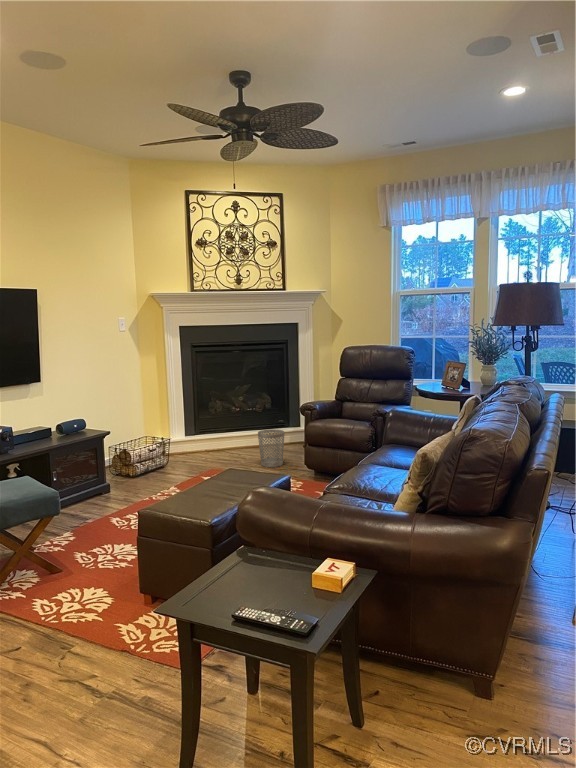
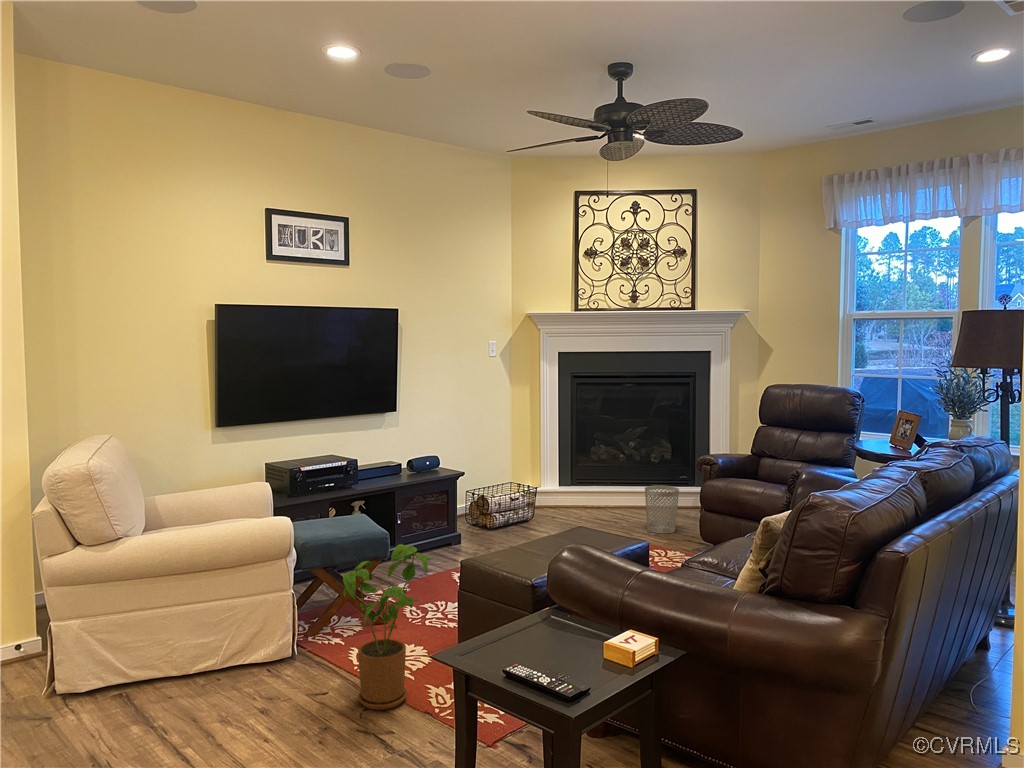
house plant: none [32,503,117,656] -> present [343,544,433,710]

